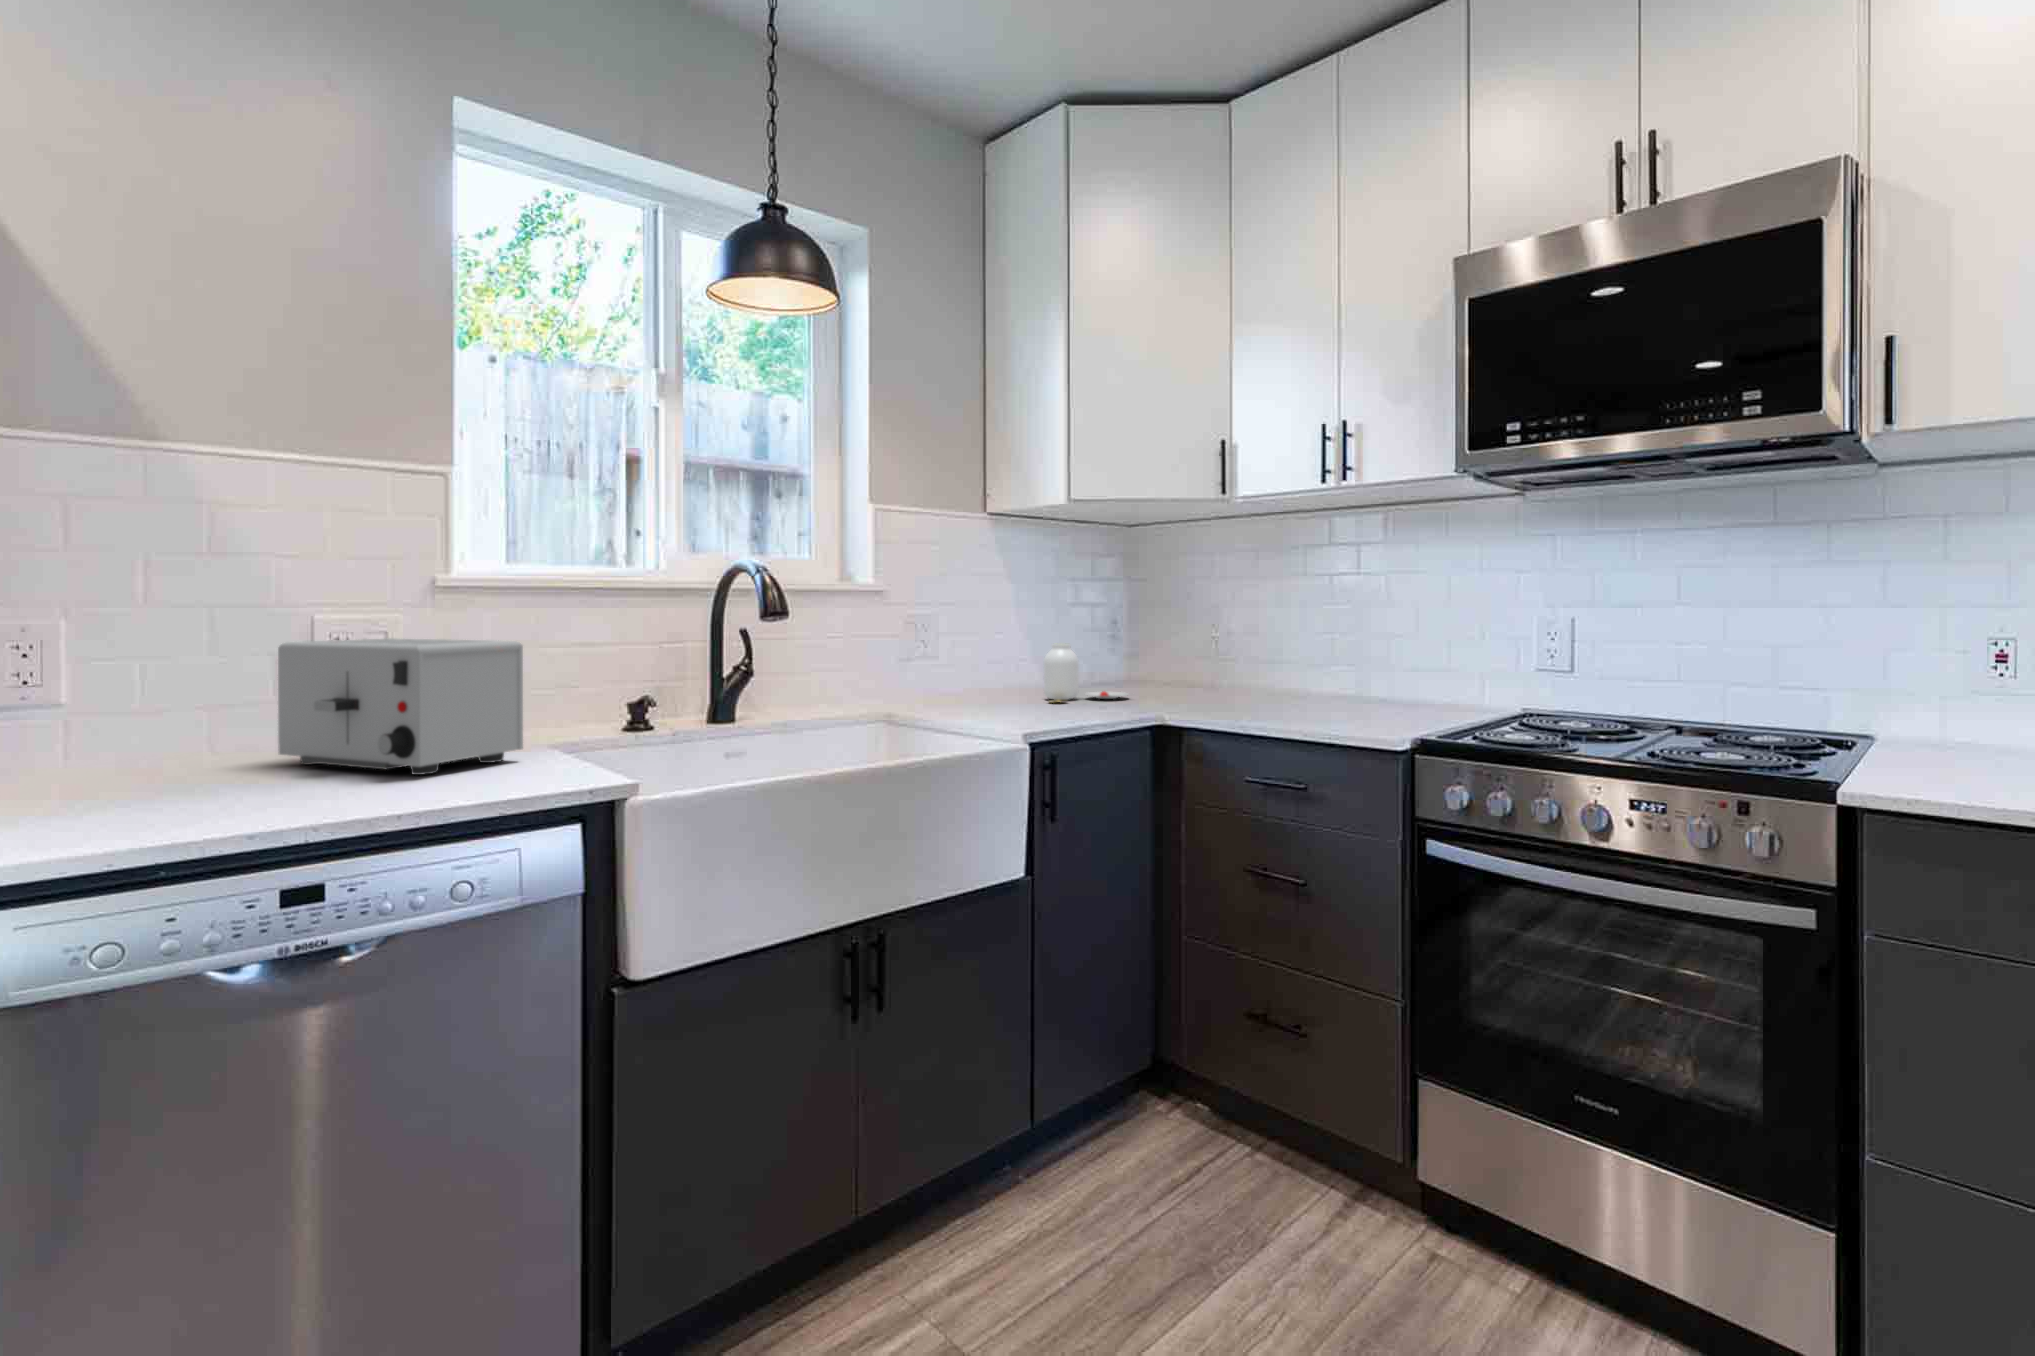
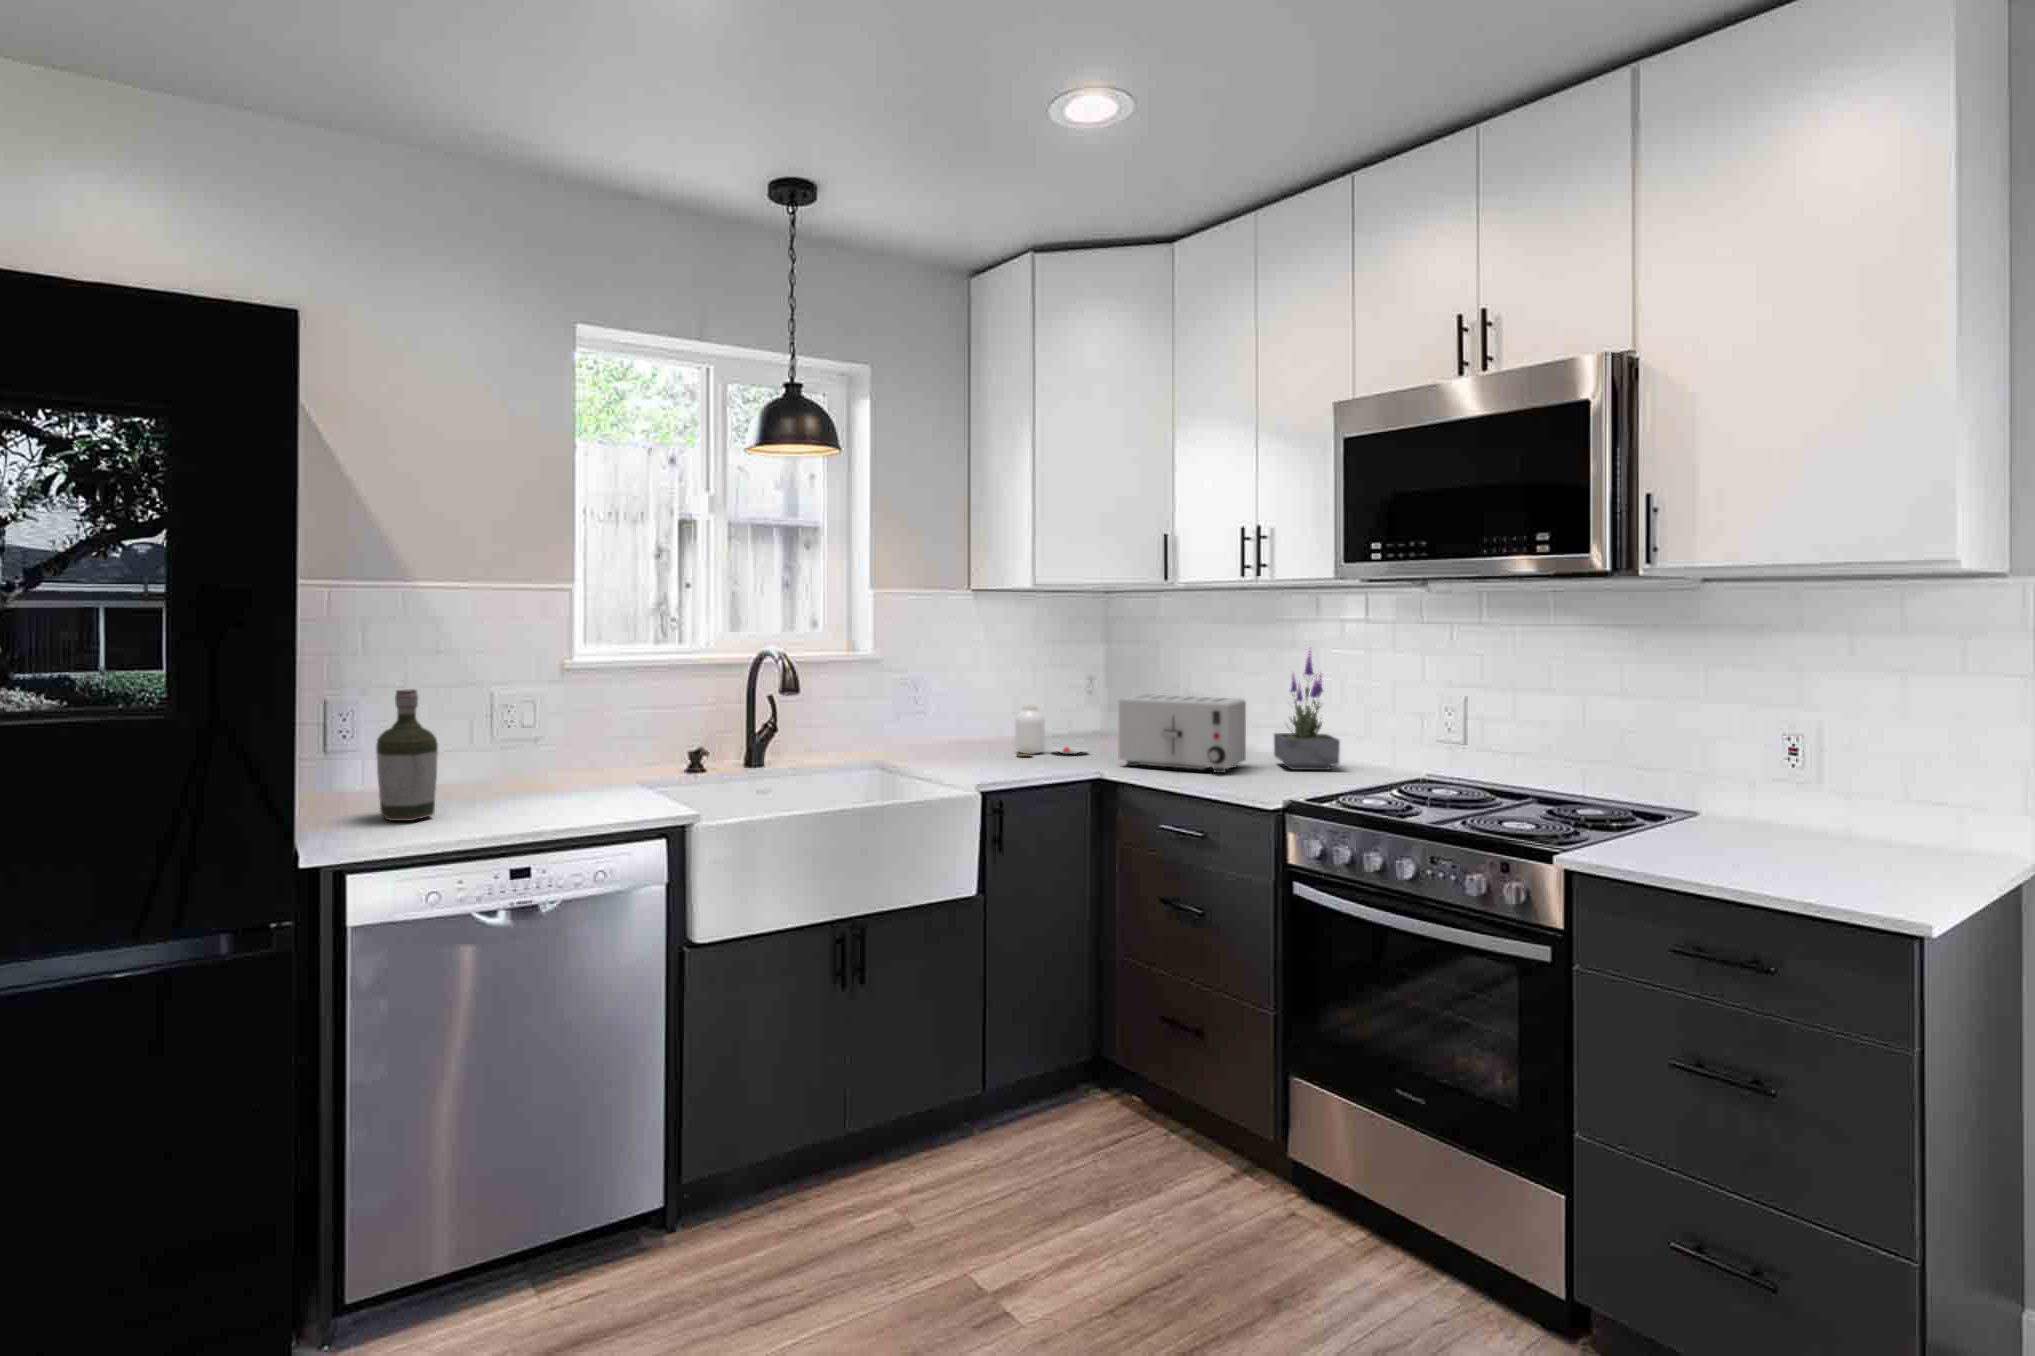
potted plant: none [1345,567,1427,708] -> present [1274,647,1340,770]
bottle: none [61,590,179,810] -> present [376,689,438,821]
toaster: present [278,638,523,775] -> present [1118,694,1246,773]

